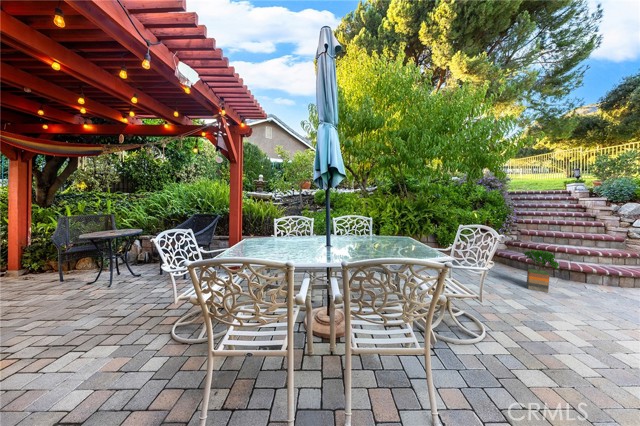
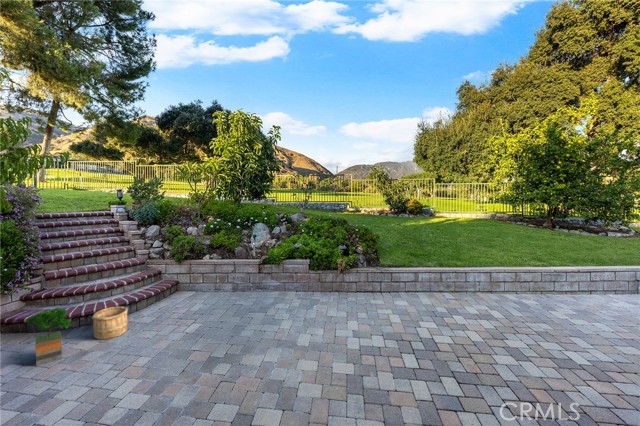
wooden bucket: none [574,268,619,299] -> present [92,306,128,340]

